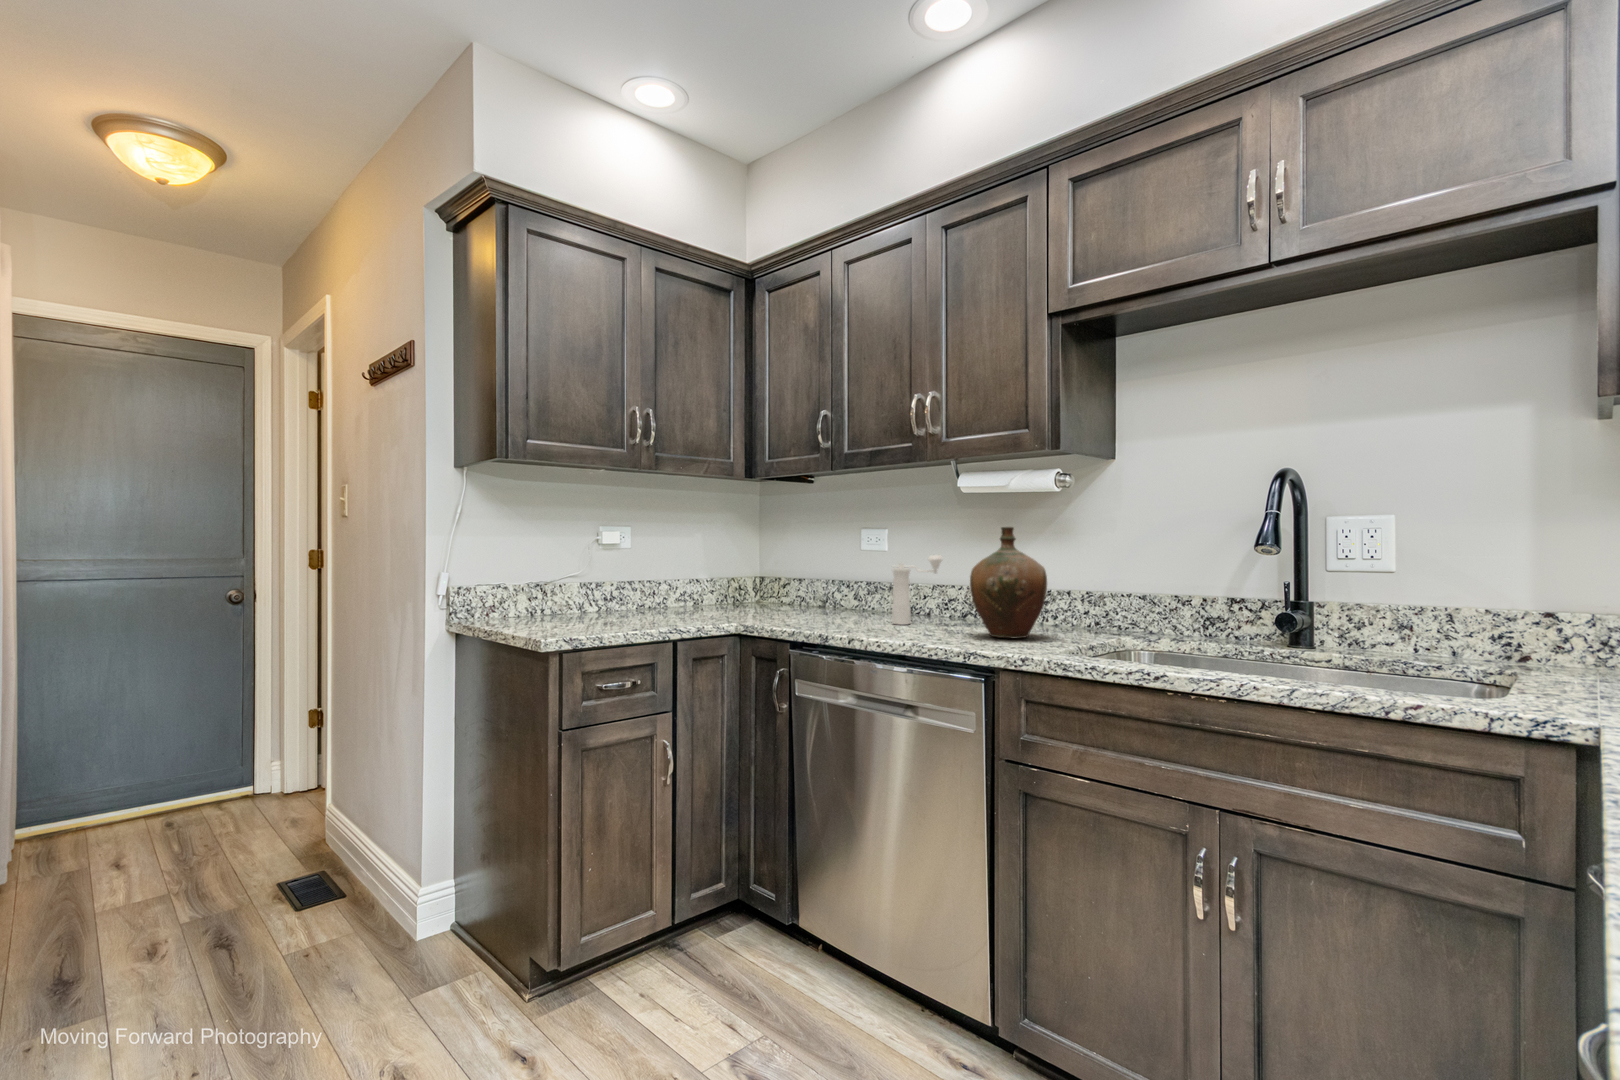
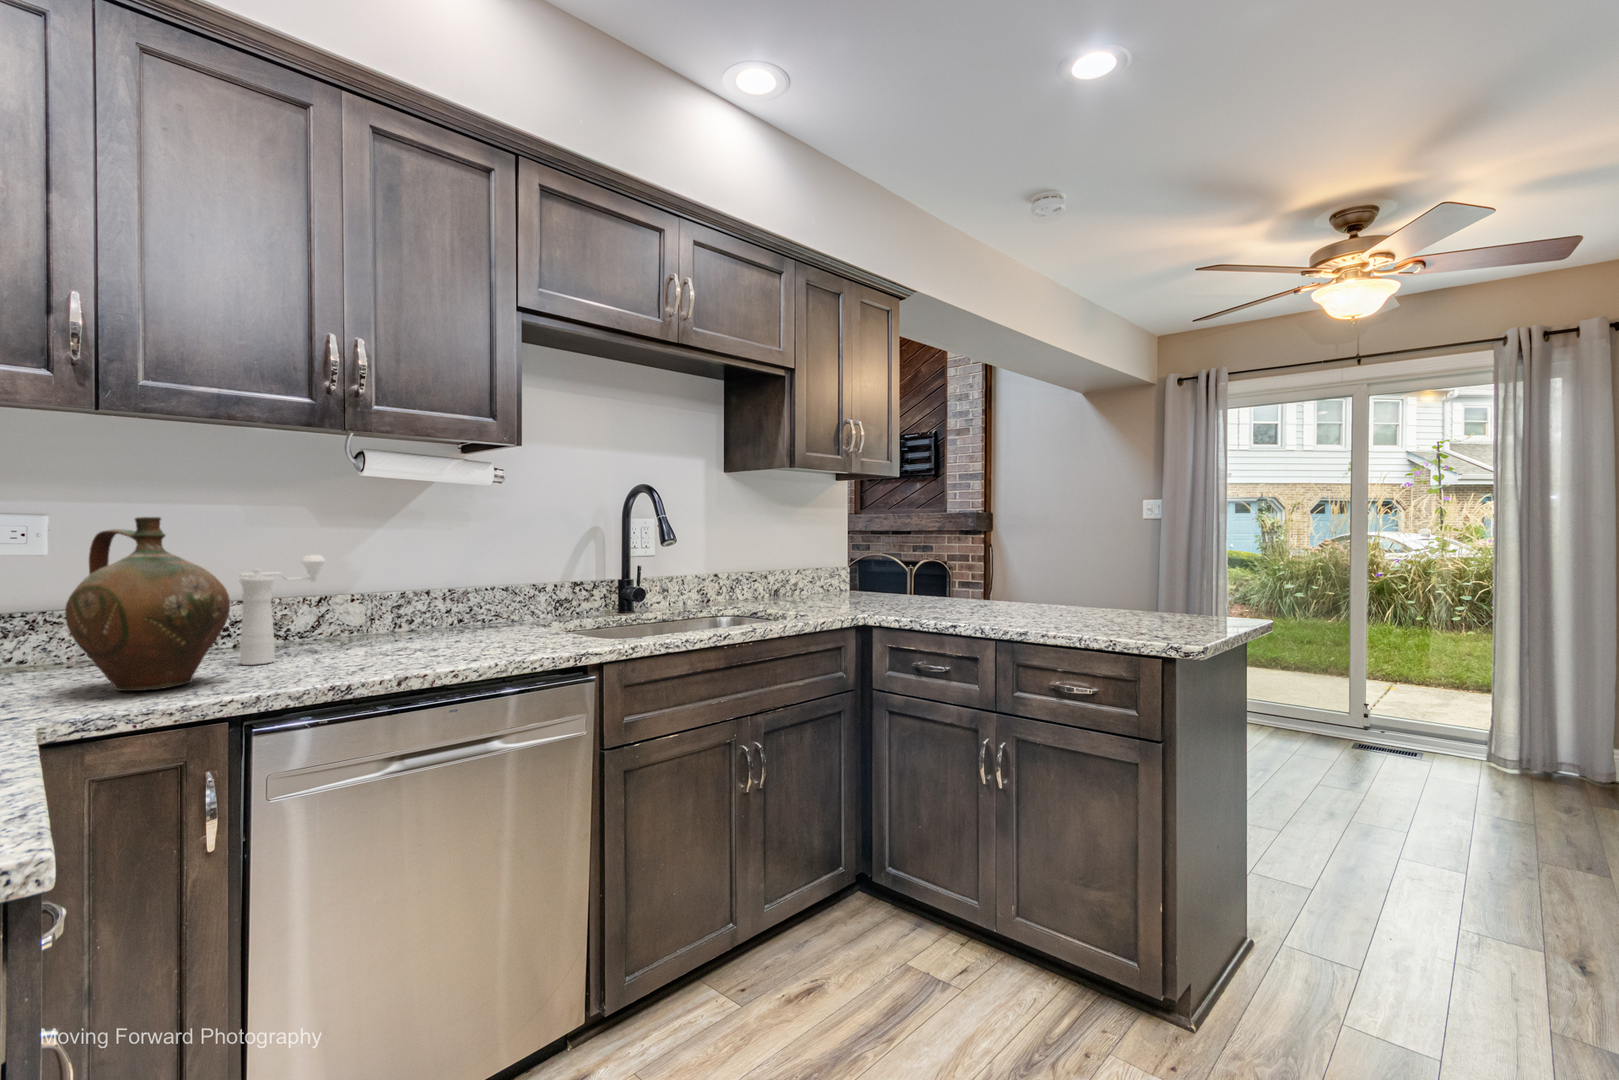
ceramic jug: present [970,527,1047,638] -> present [65,517,230,691]

